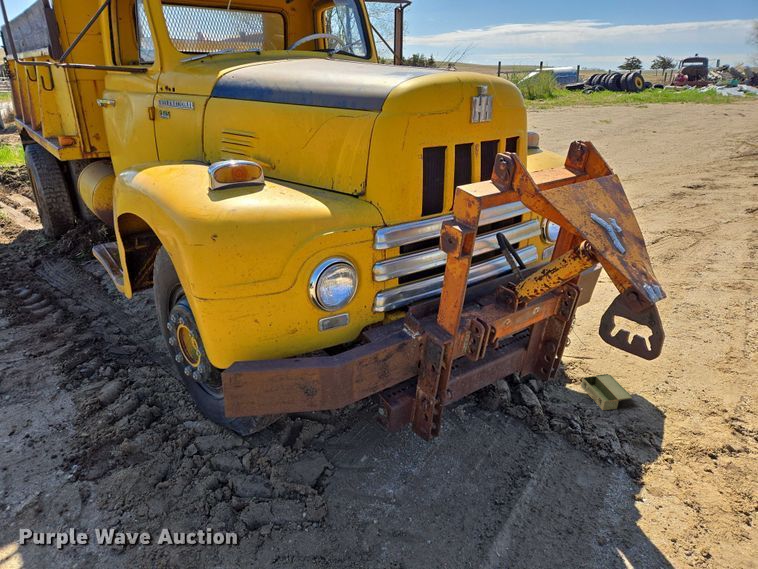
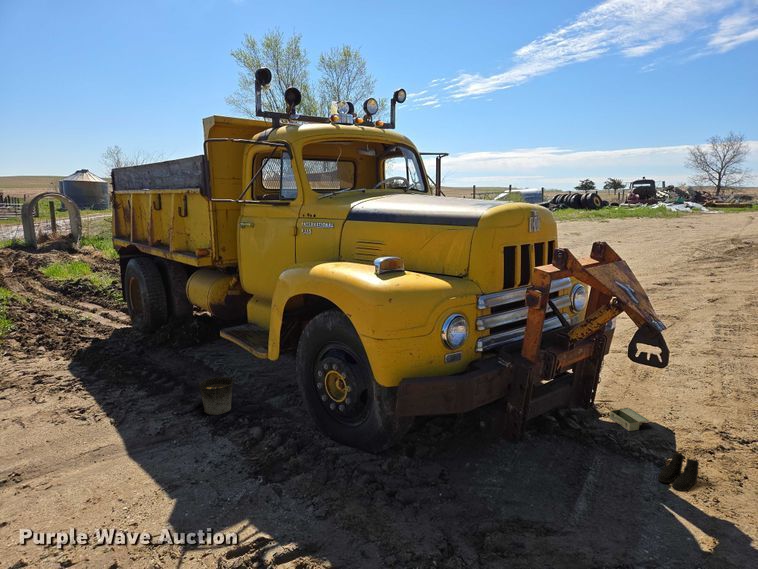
bucket: none [45,306,99,356] -> present [198,377,235,415]
boots: none [625,467,689,528] -> present [658,452,699,491]

